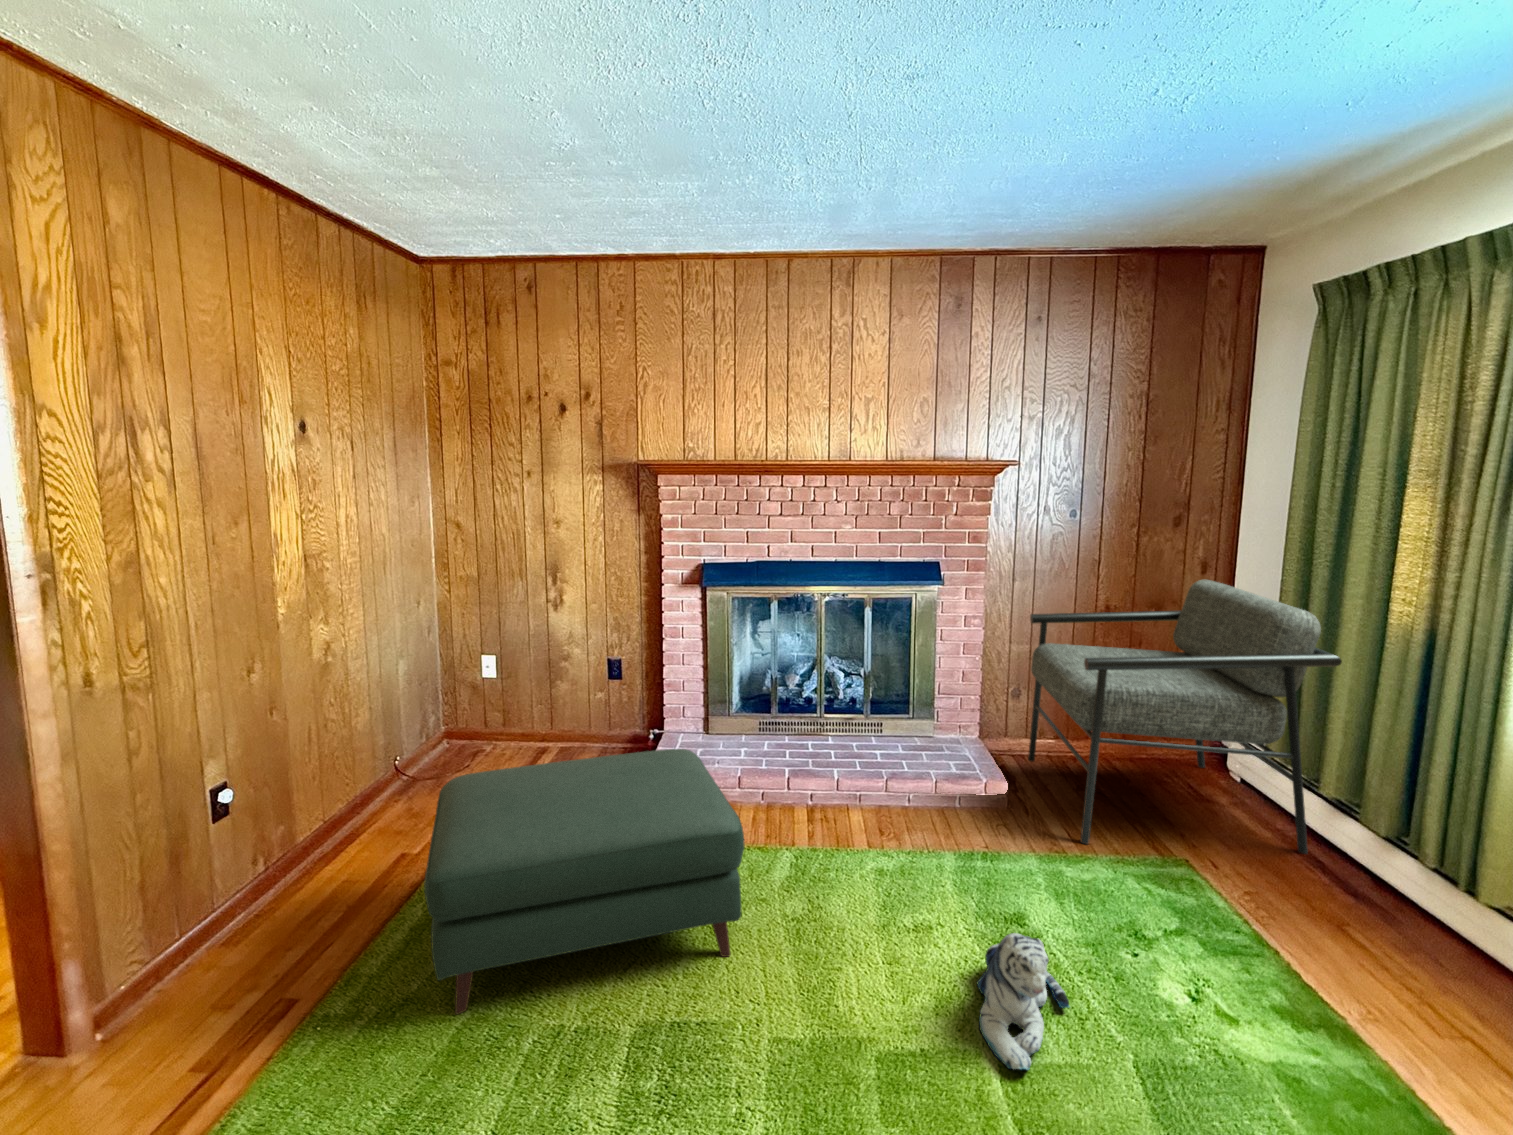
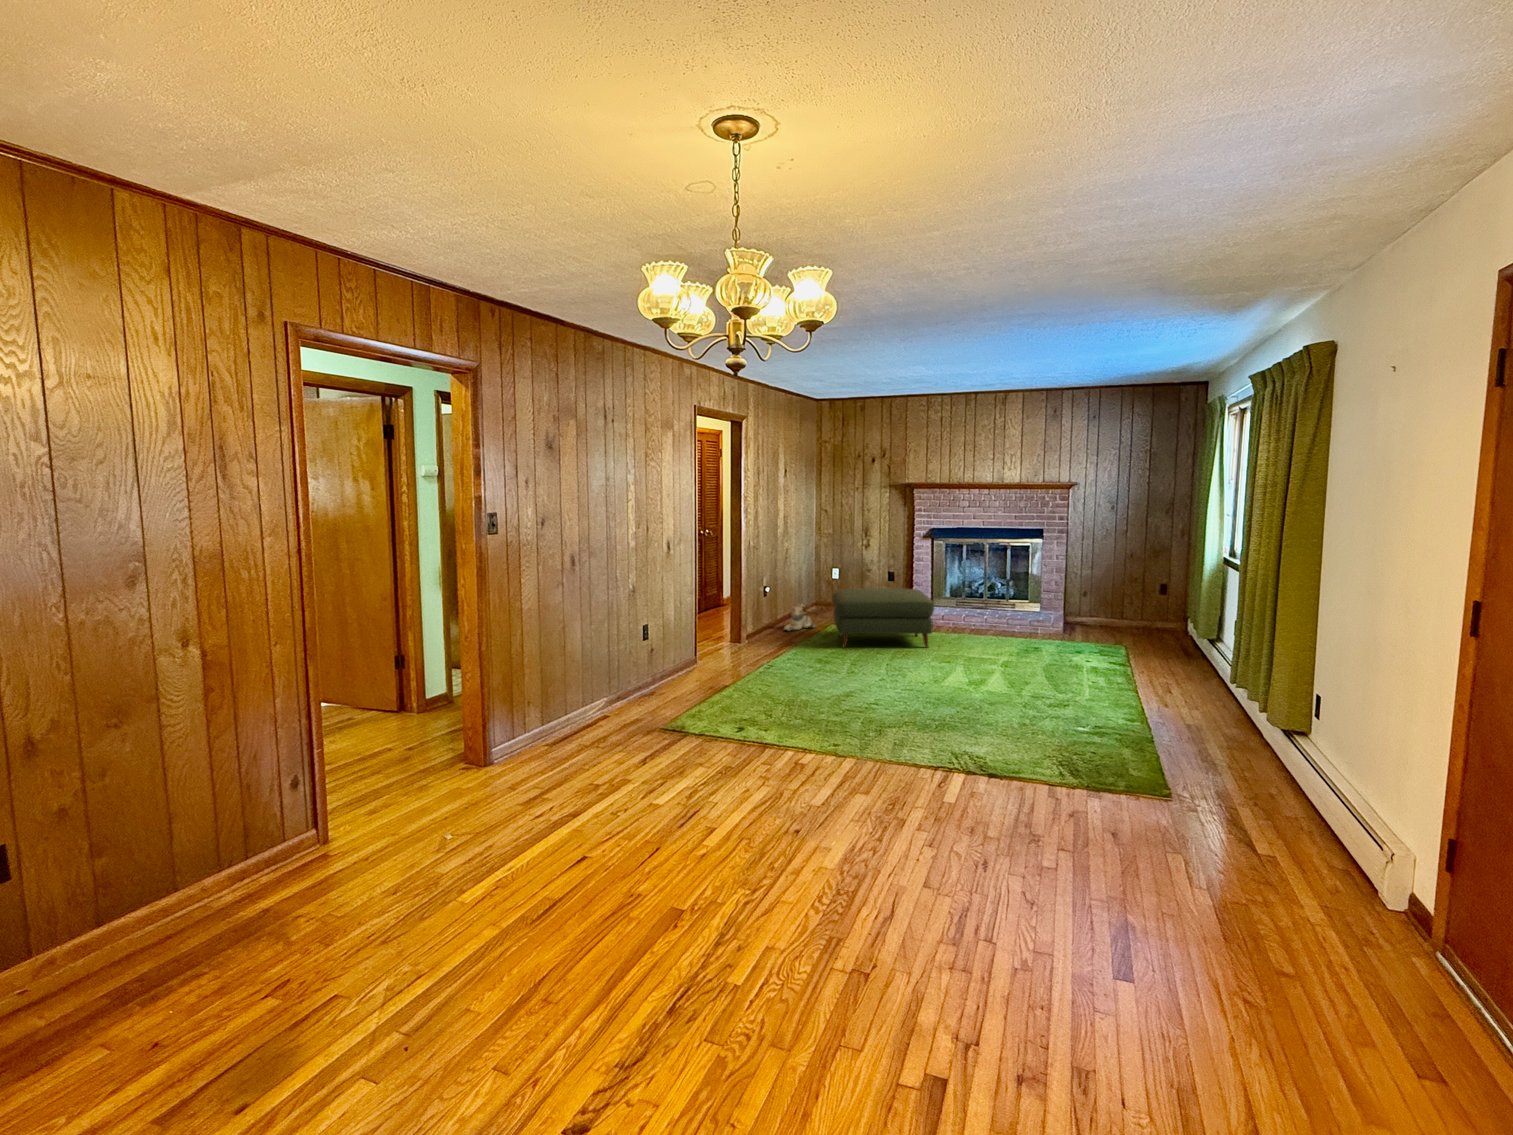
armchair: present [1028,580,1342,854] -> none [1085,539,1198,651]
plush toy: present [977,933,1069,1070] -> present [784,606,815,631]

